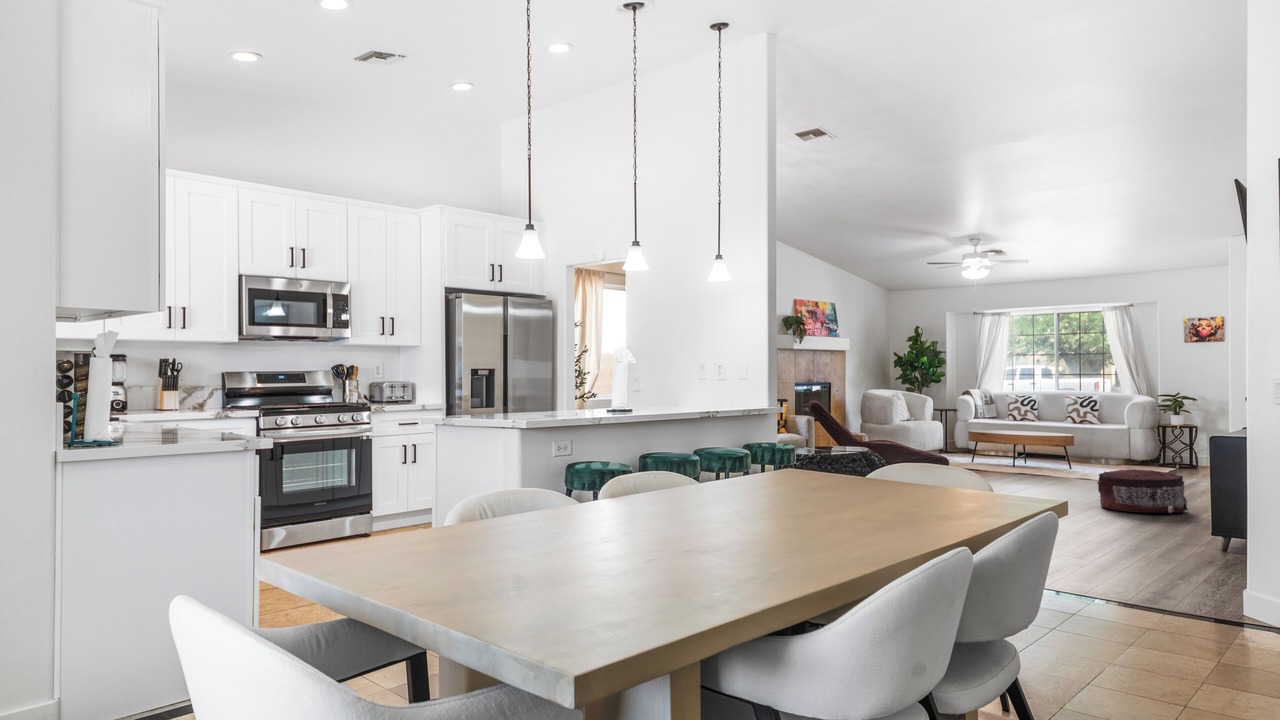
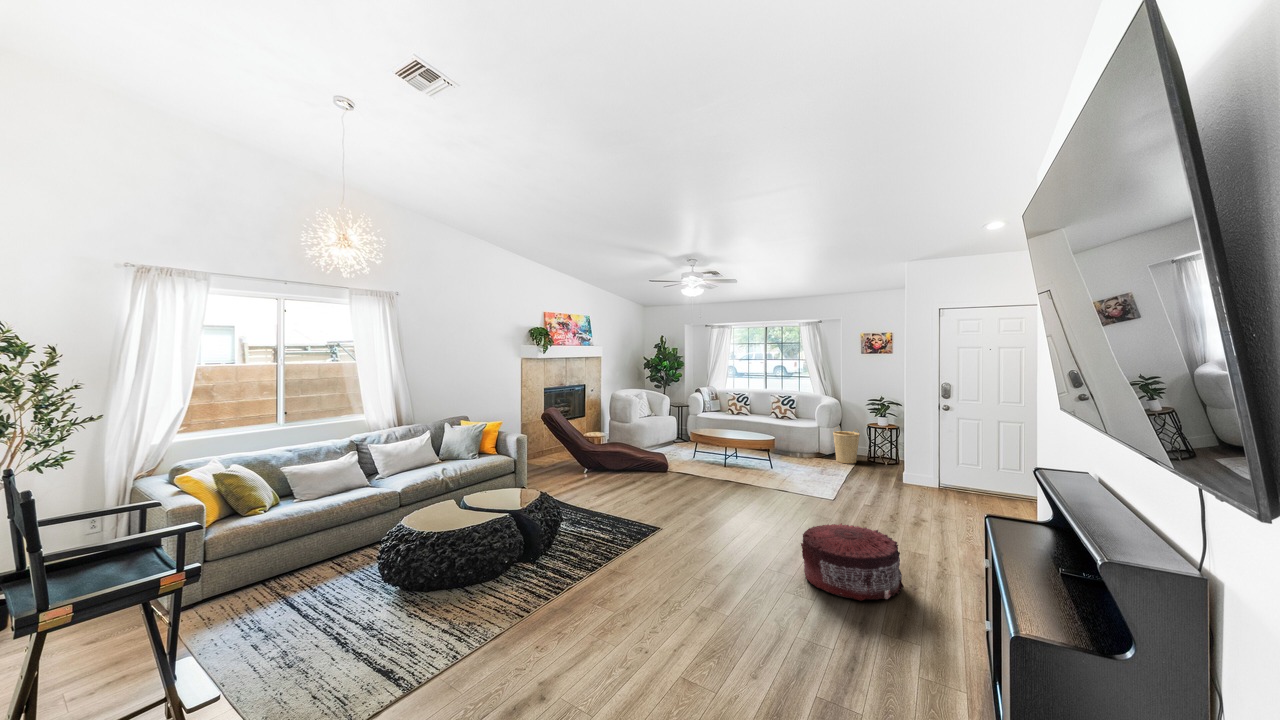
basket: none [1146,426,1180,468] -> present [833,428,860,464]

